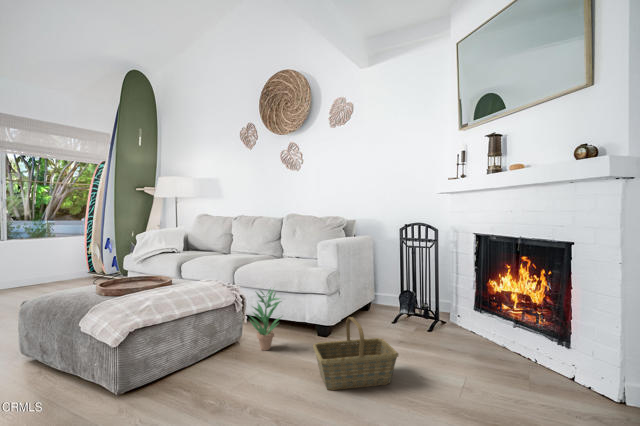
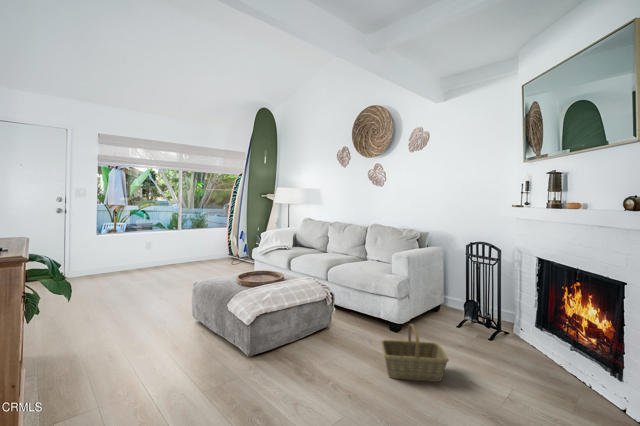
potted plant: present [250,290,281,351] -> none [335,291,362,337]

